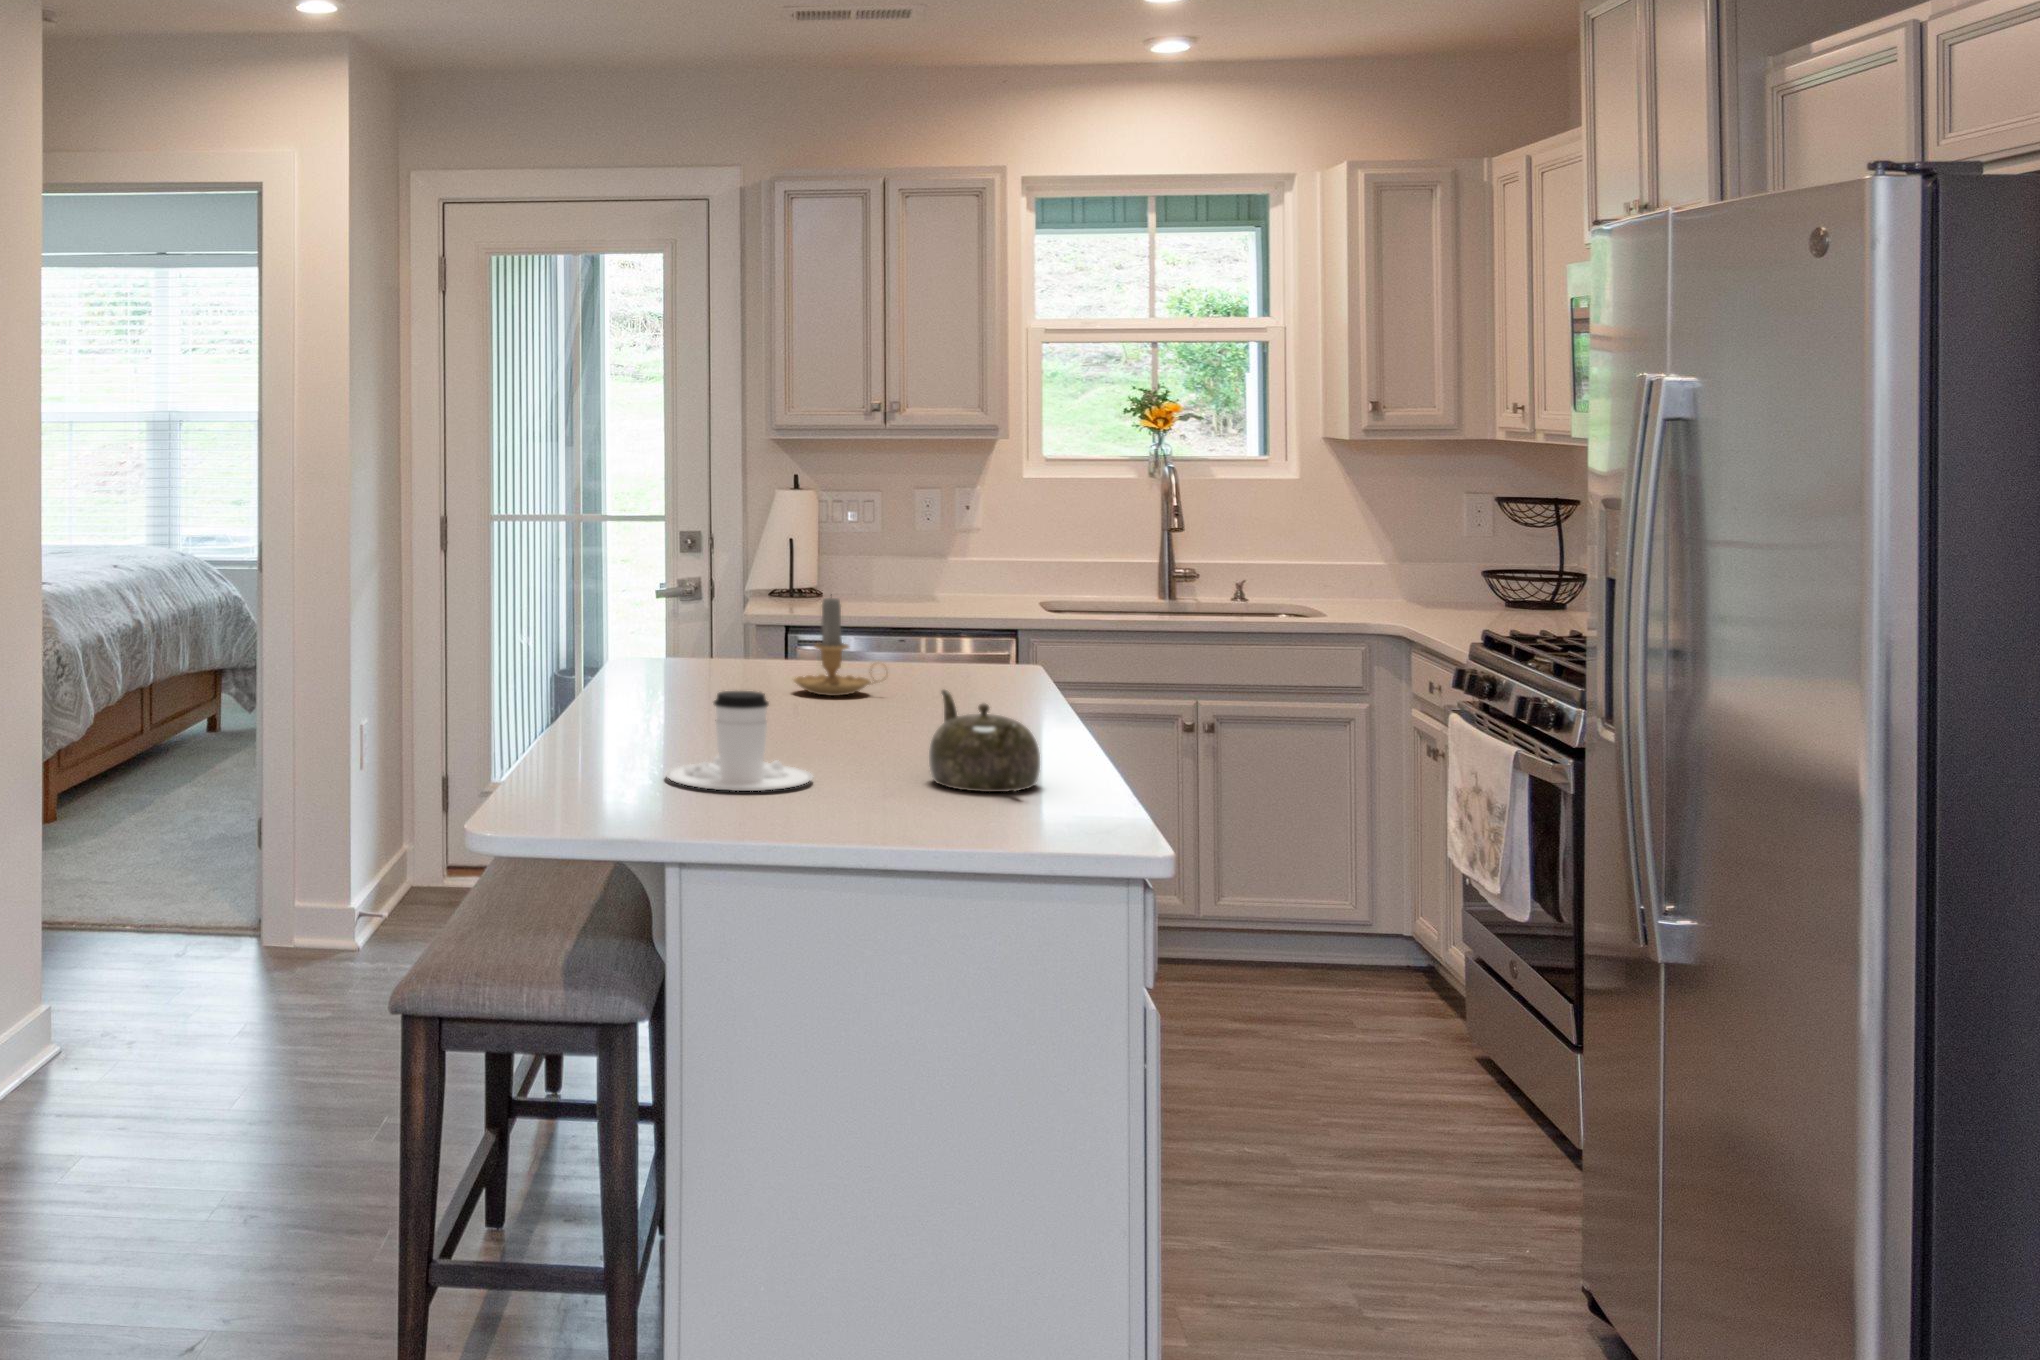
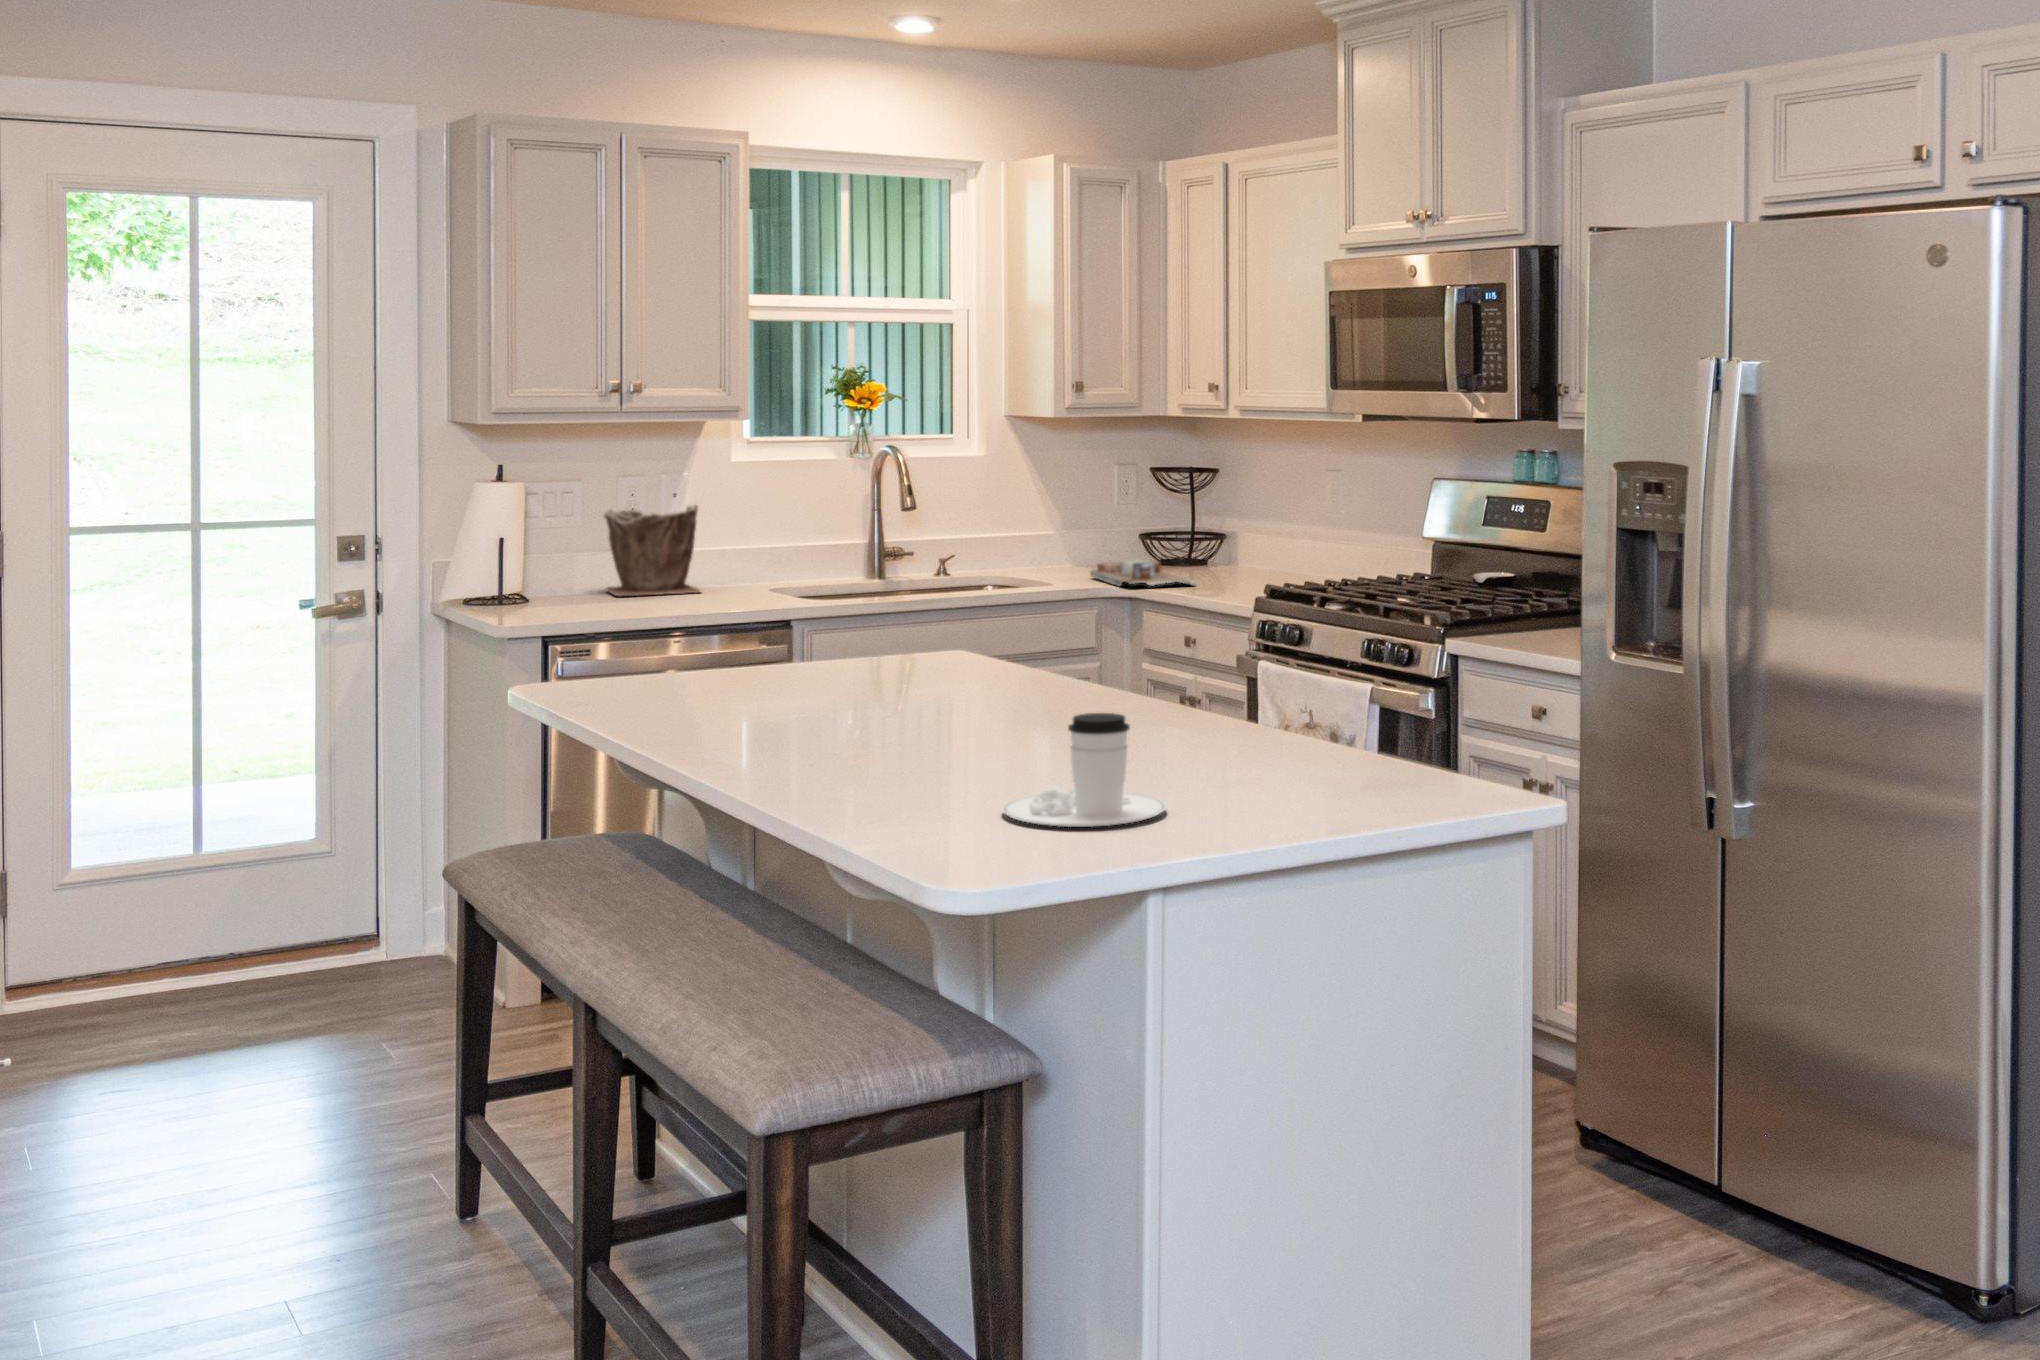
plant pot: none [899,518,988,600] -> present [604,505,700,596]
cutting board: none [1372,591,1458,626] -> present [1090,559,1196,586]
candle: present [794,597,877,696] -> none [836,596,941,710]
teapot: present [929,690,1040,792] -> none [1206,690,1362,790]

